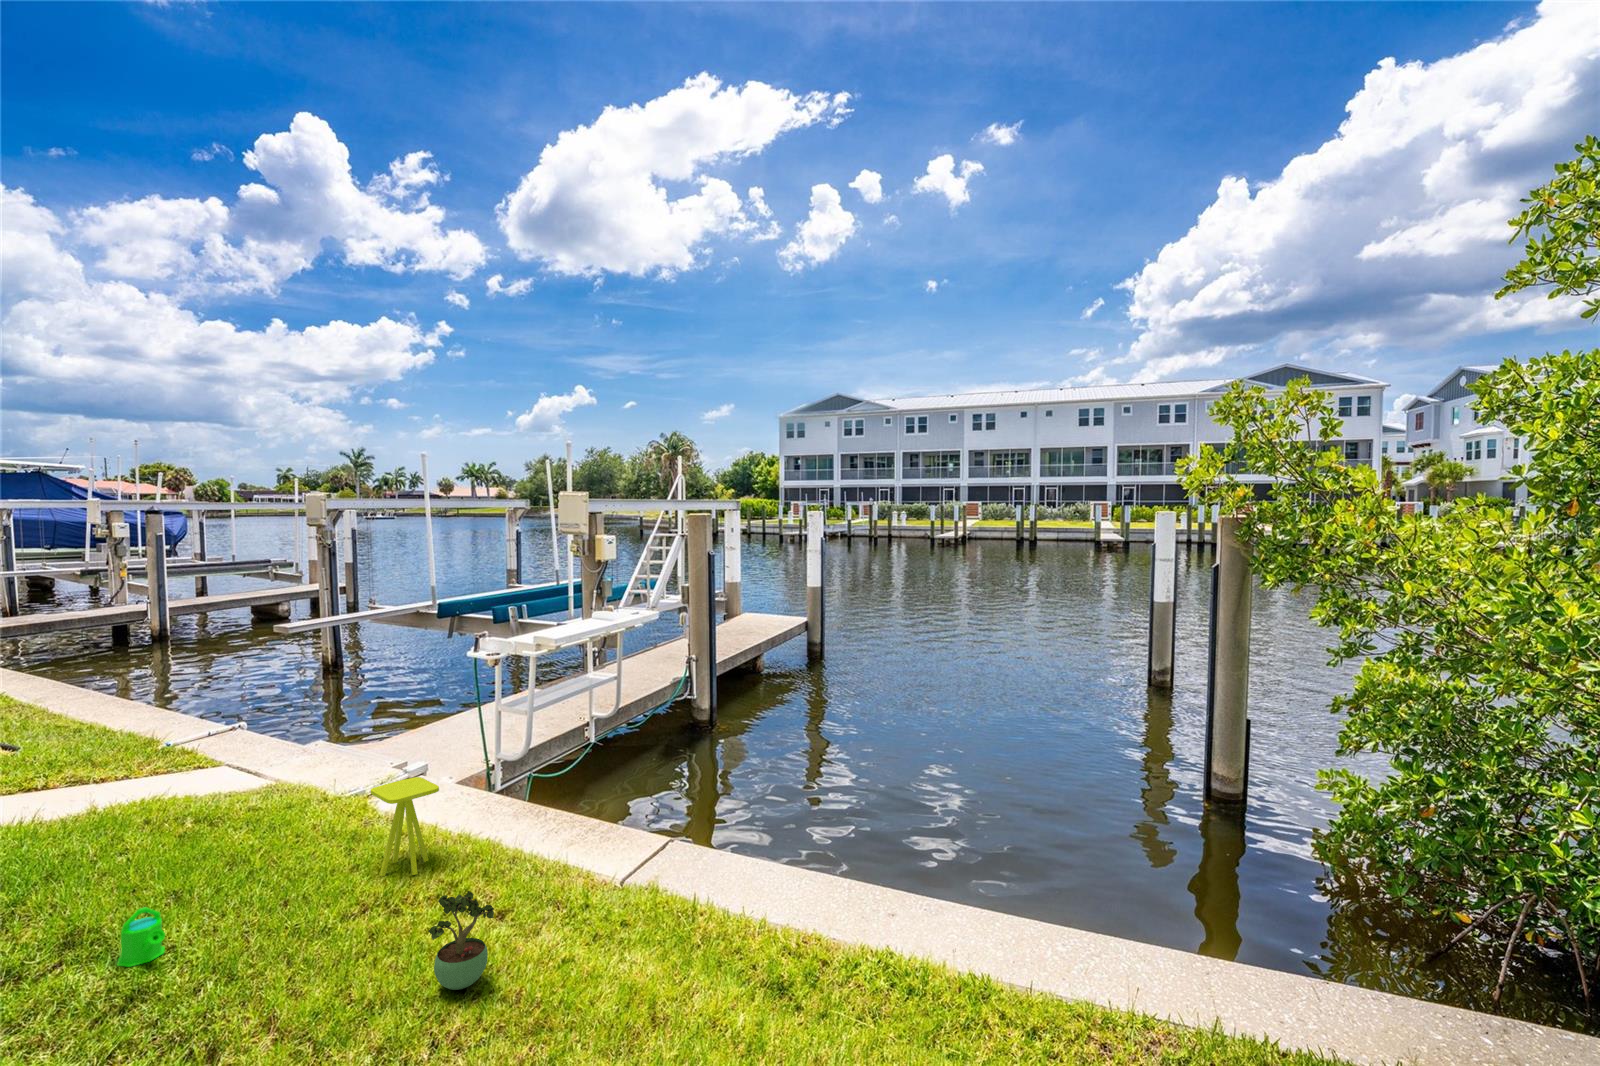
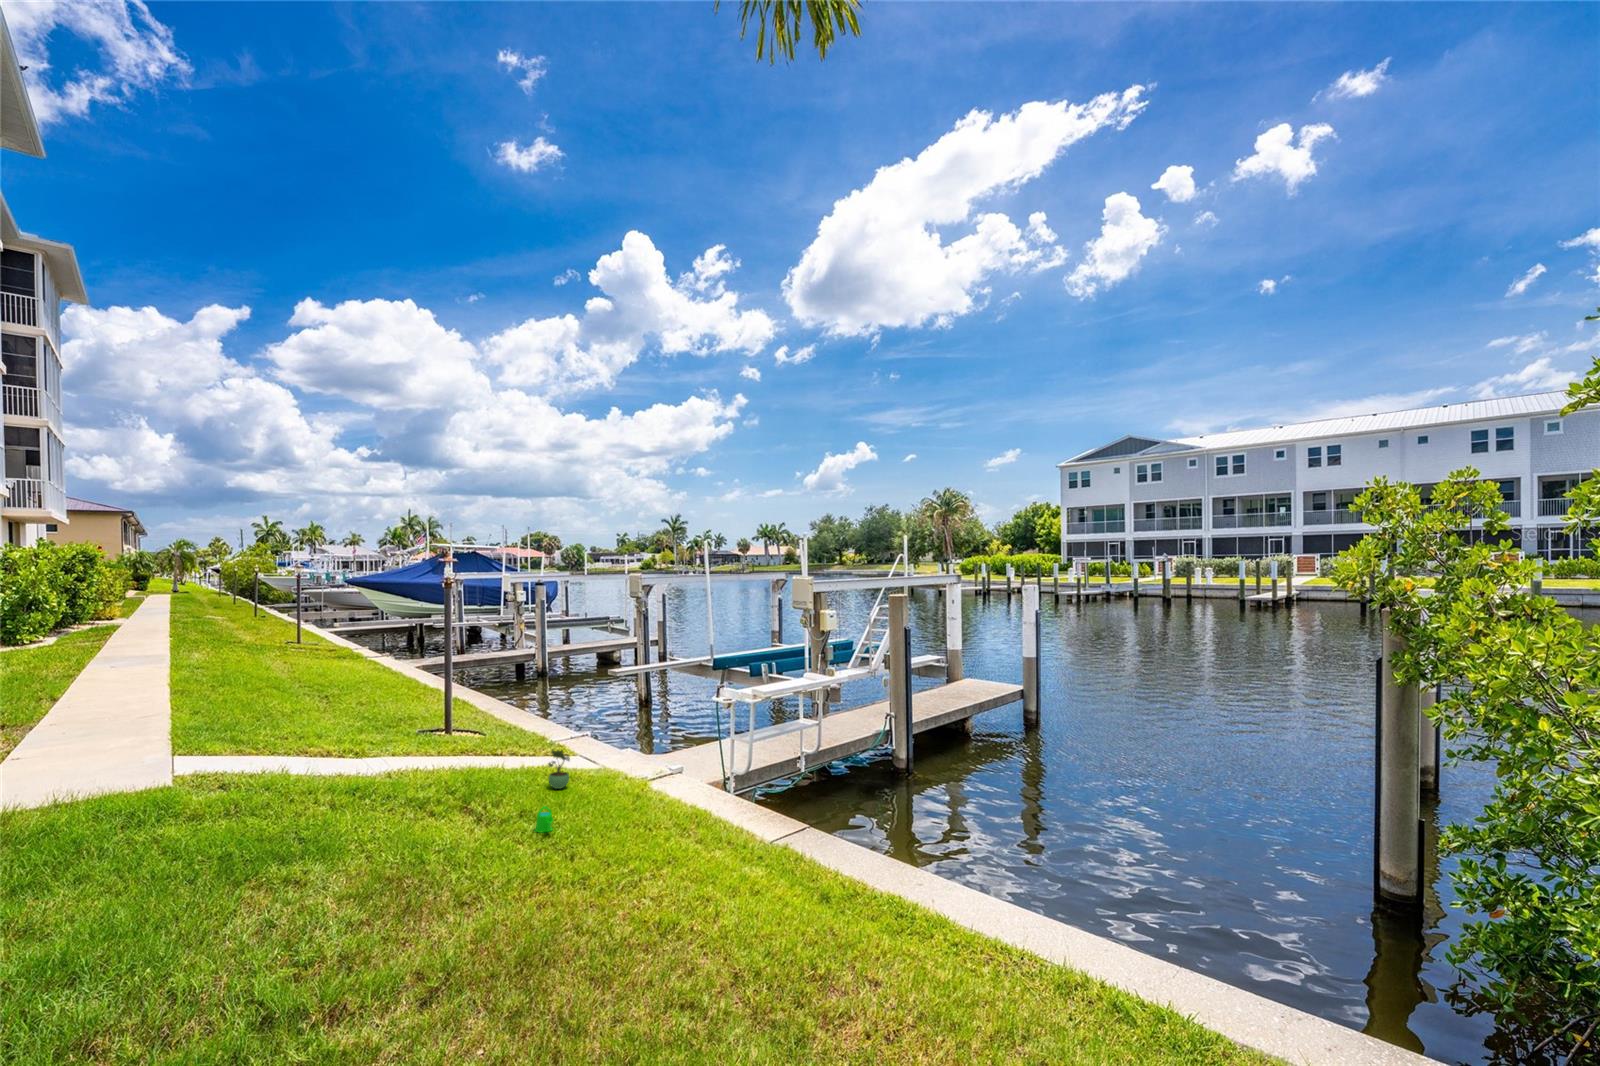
side table: present [371,777,439,877] -> none [645,765,679,820]
potted plant: present [428,891,494,990] -> present [548,750,570,789]

